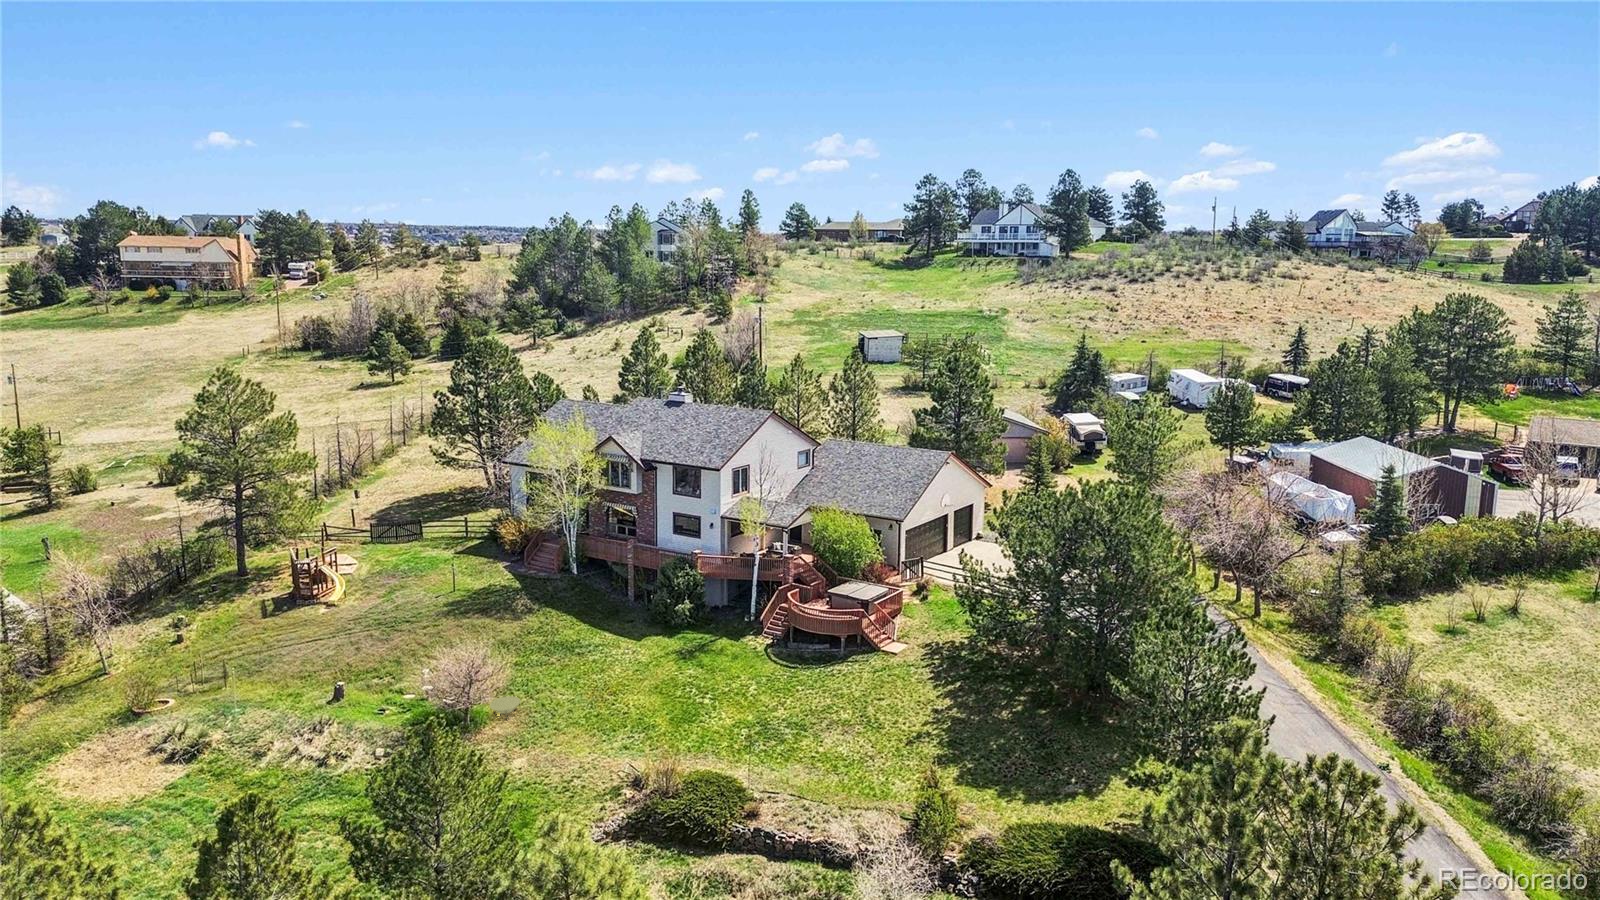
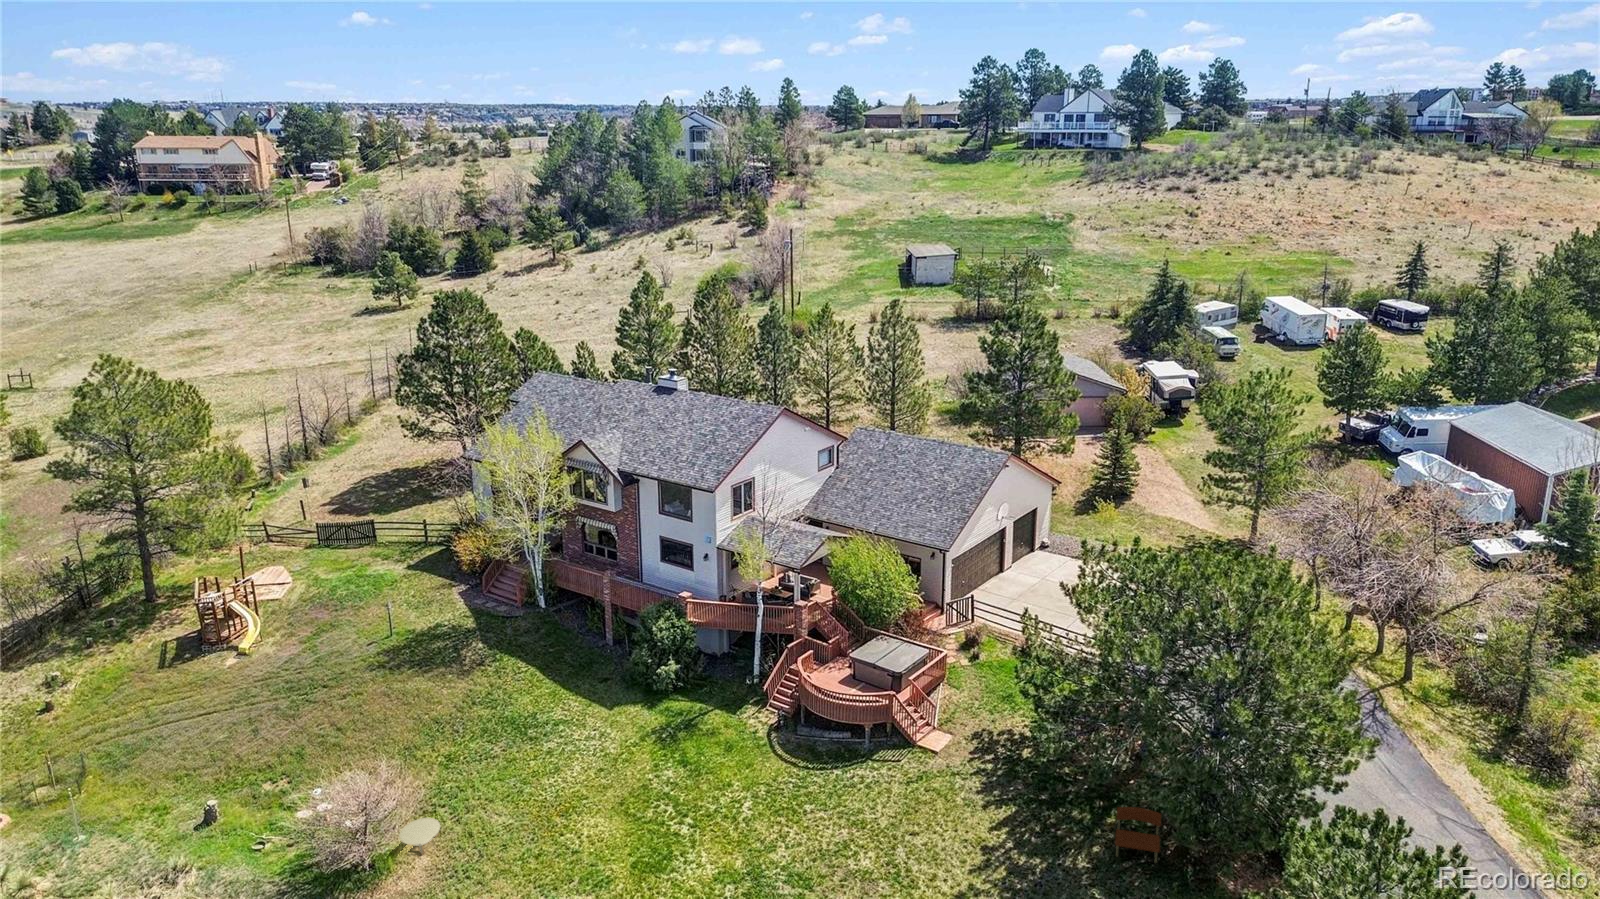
bench: none [1026,667,1059,706] -> present [1115,807,1161,862]

